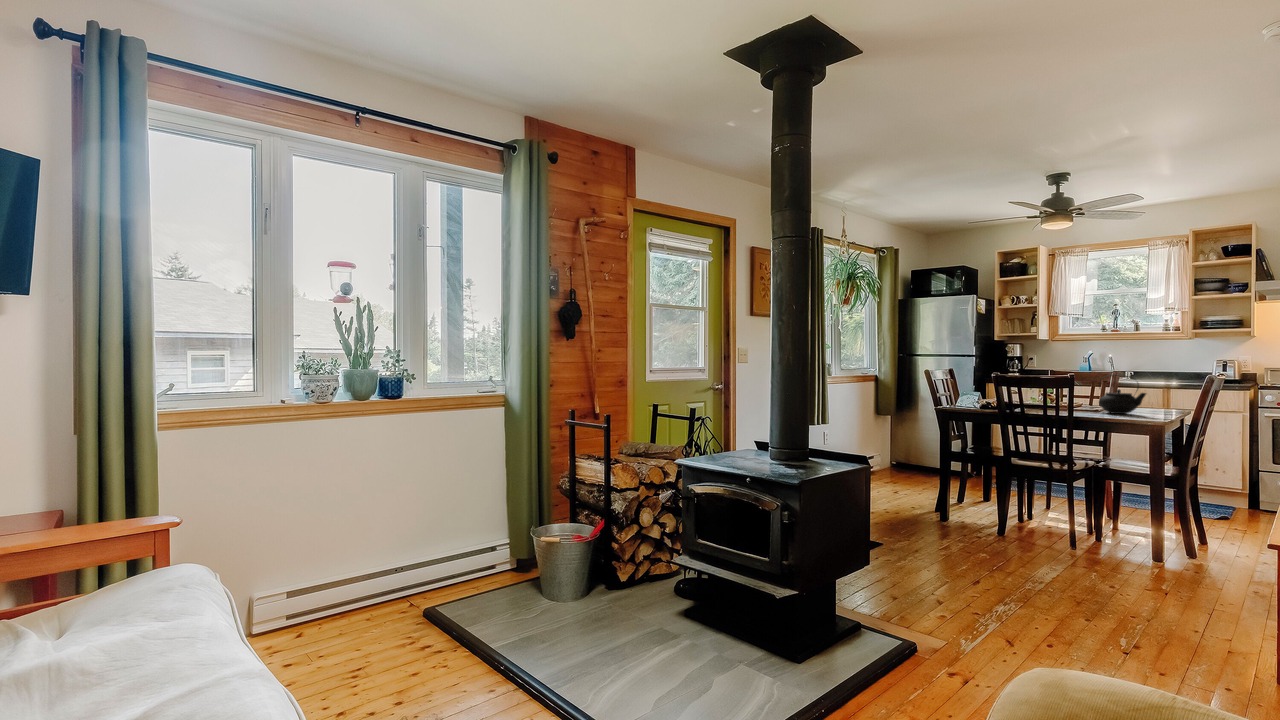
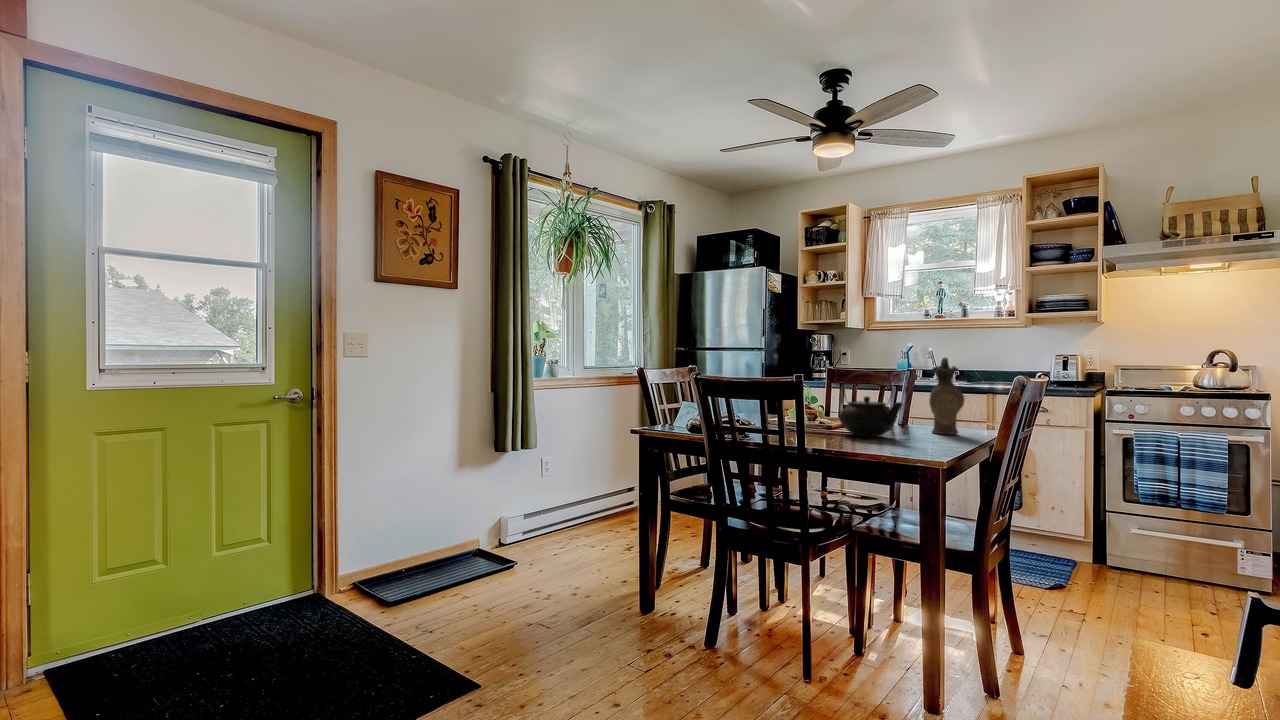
ceramic pitcher: none [1153,365,1179,413] -> present [929,357,965,434]

